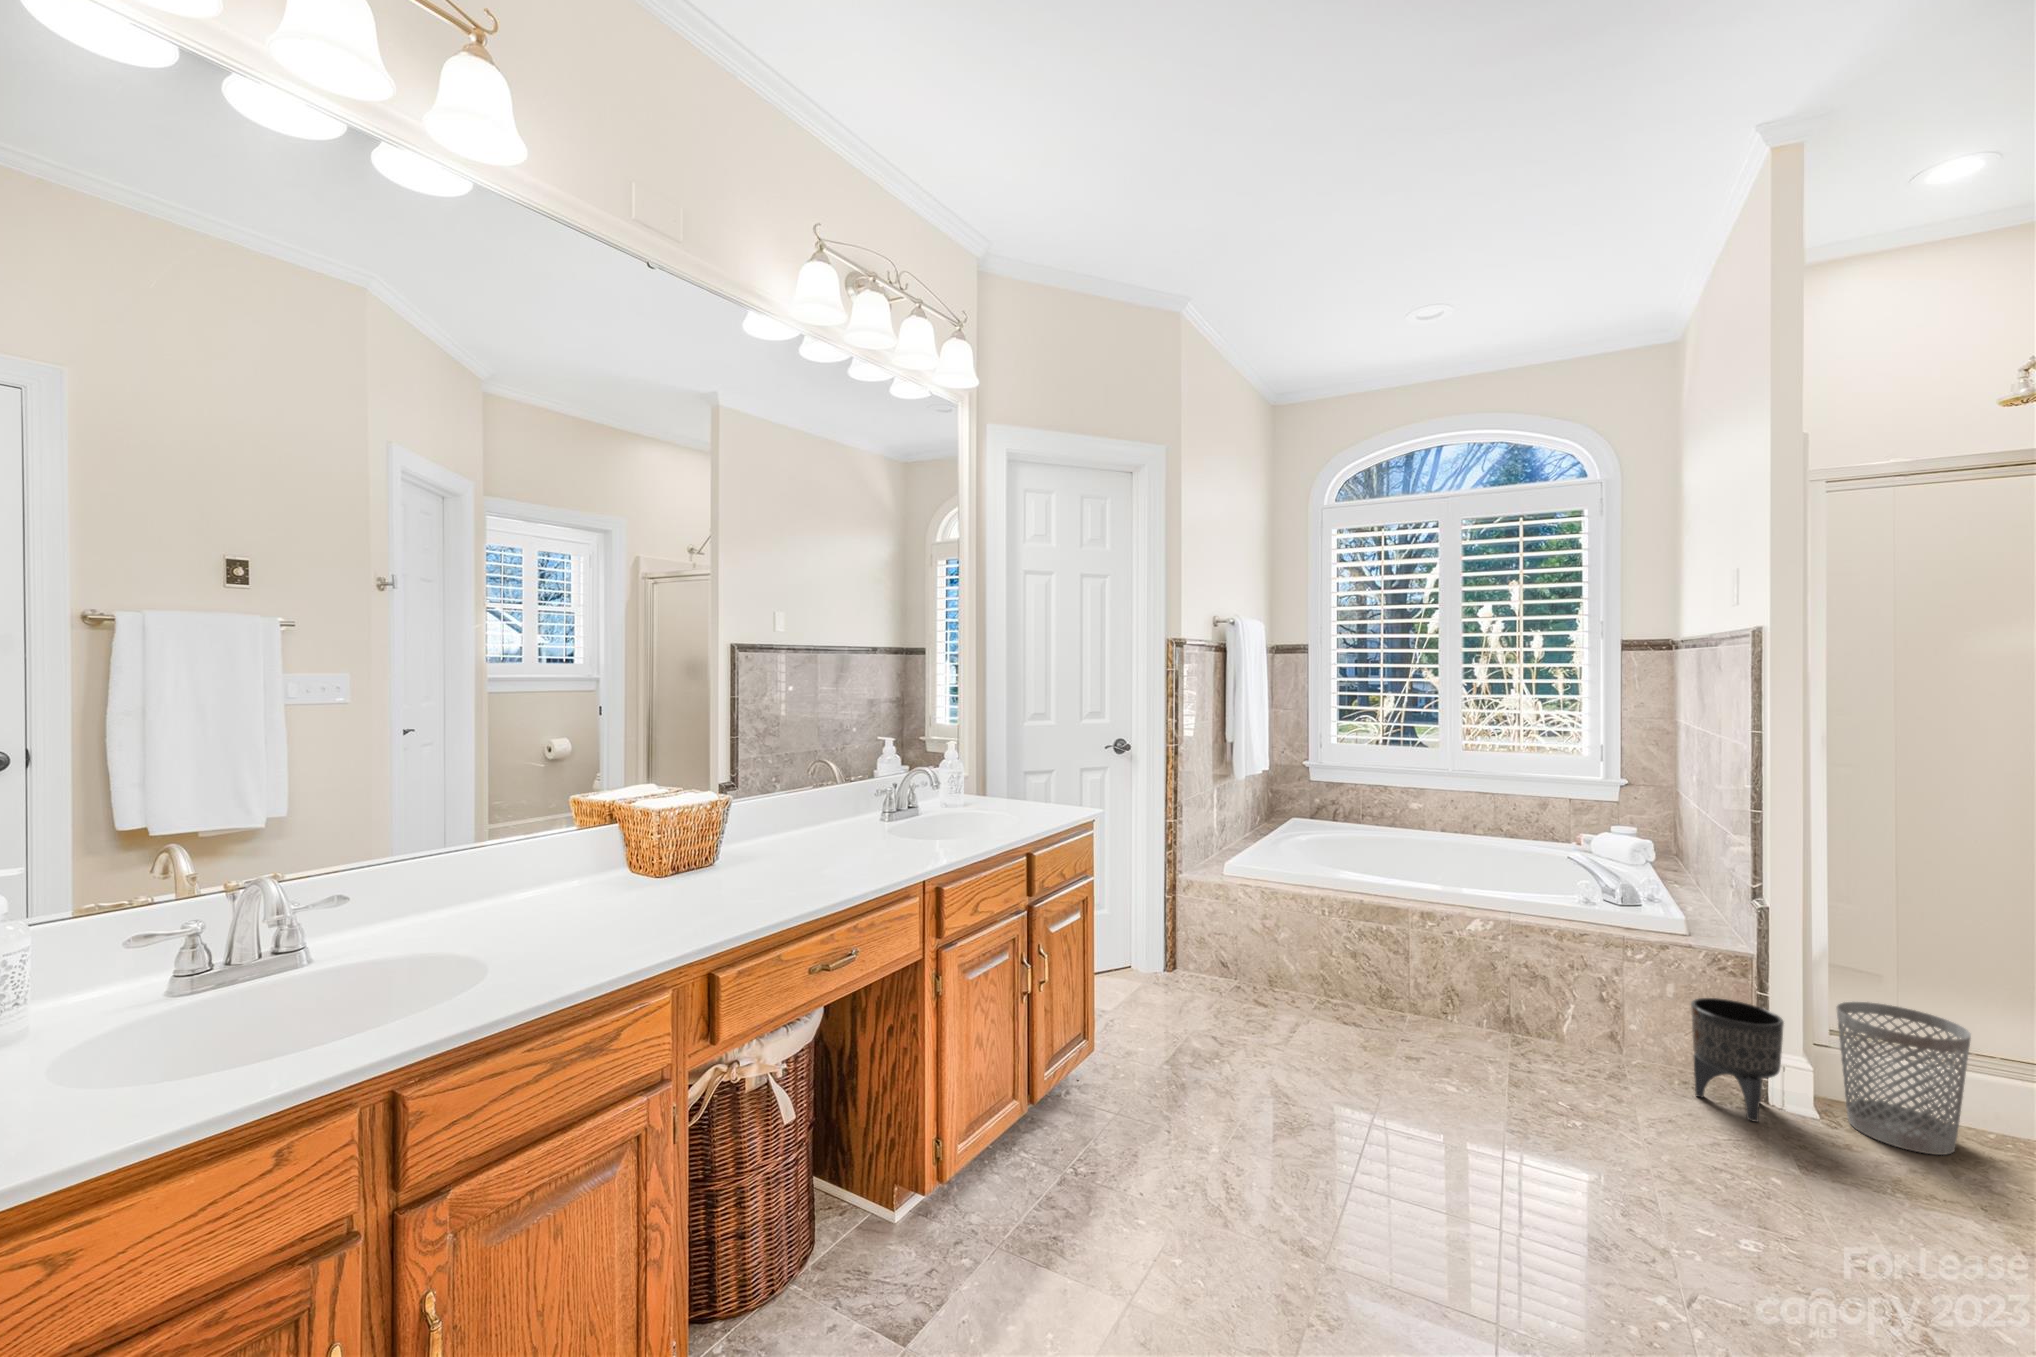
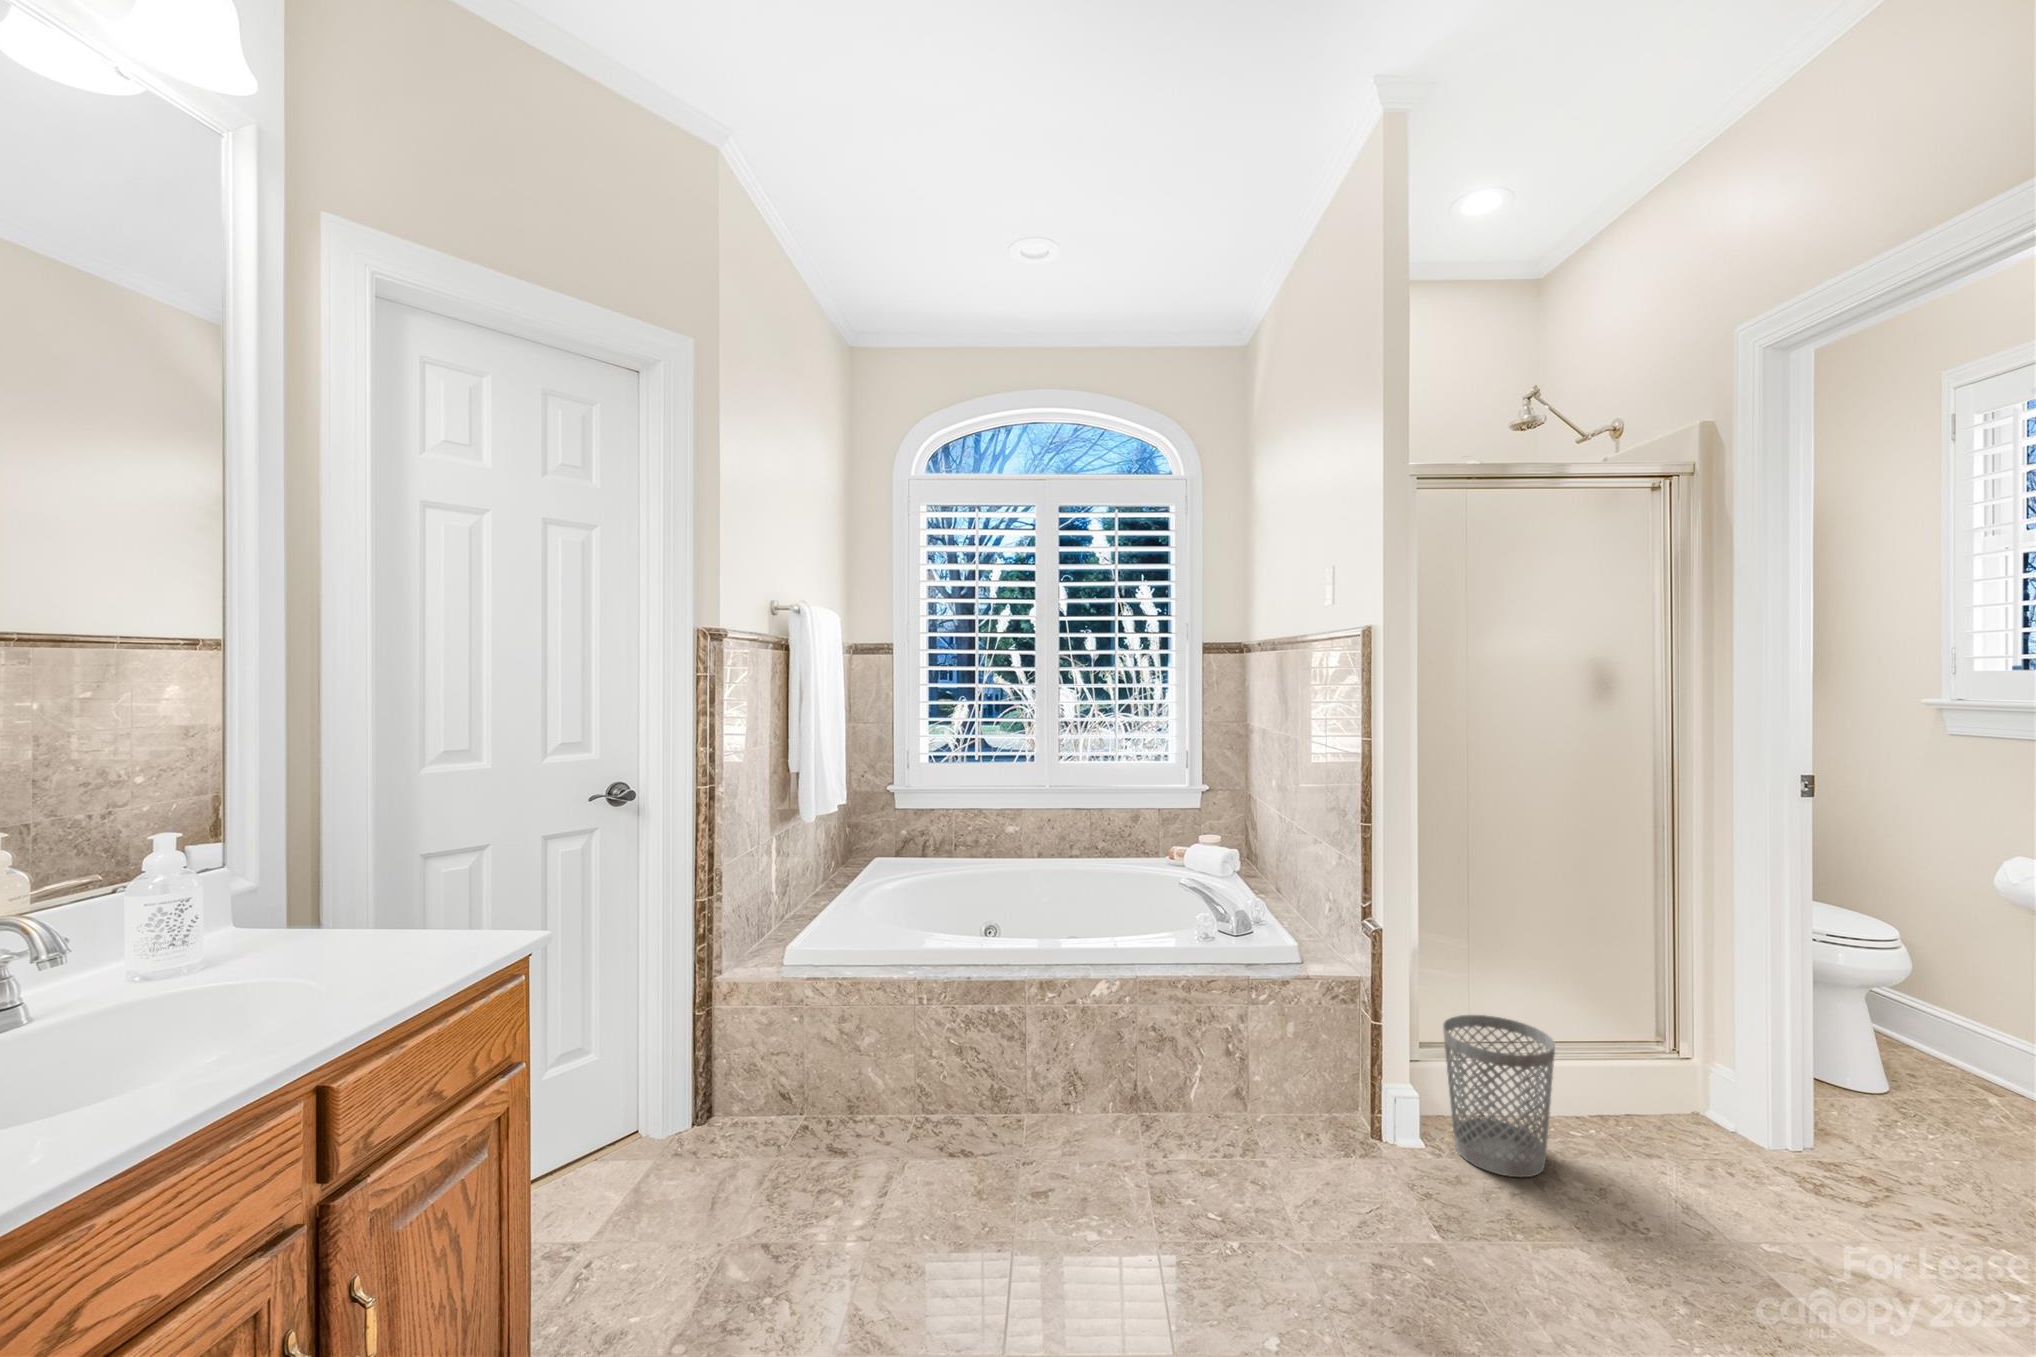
planter: present [1691,998,1784,1122] -> none [1322,1038,1408,1182]

